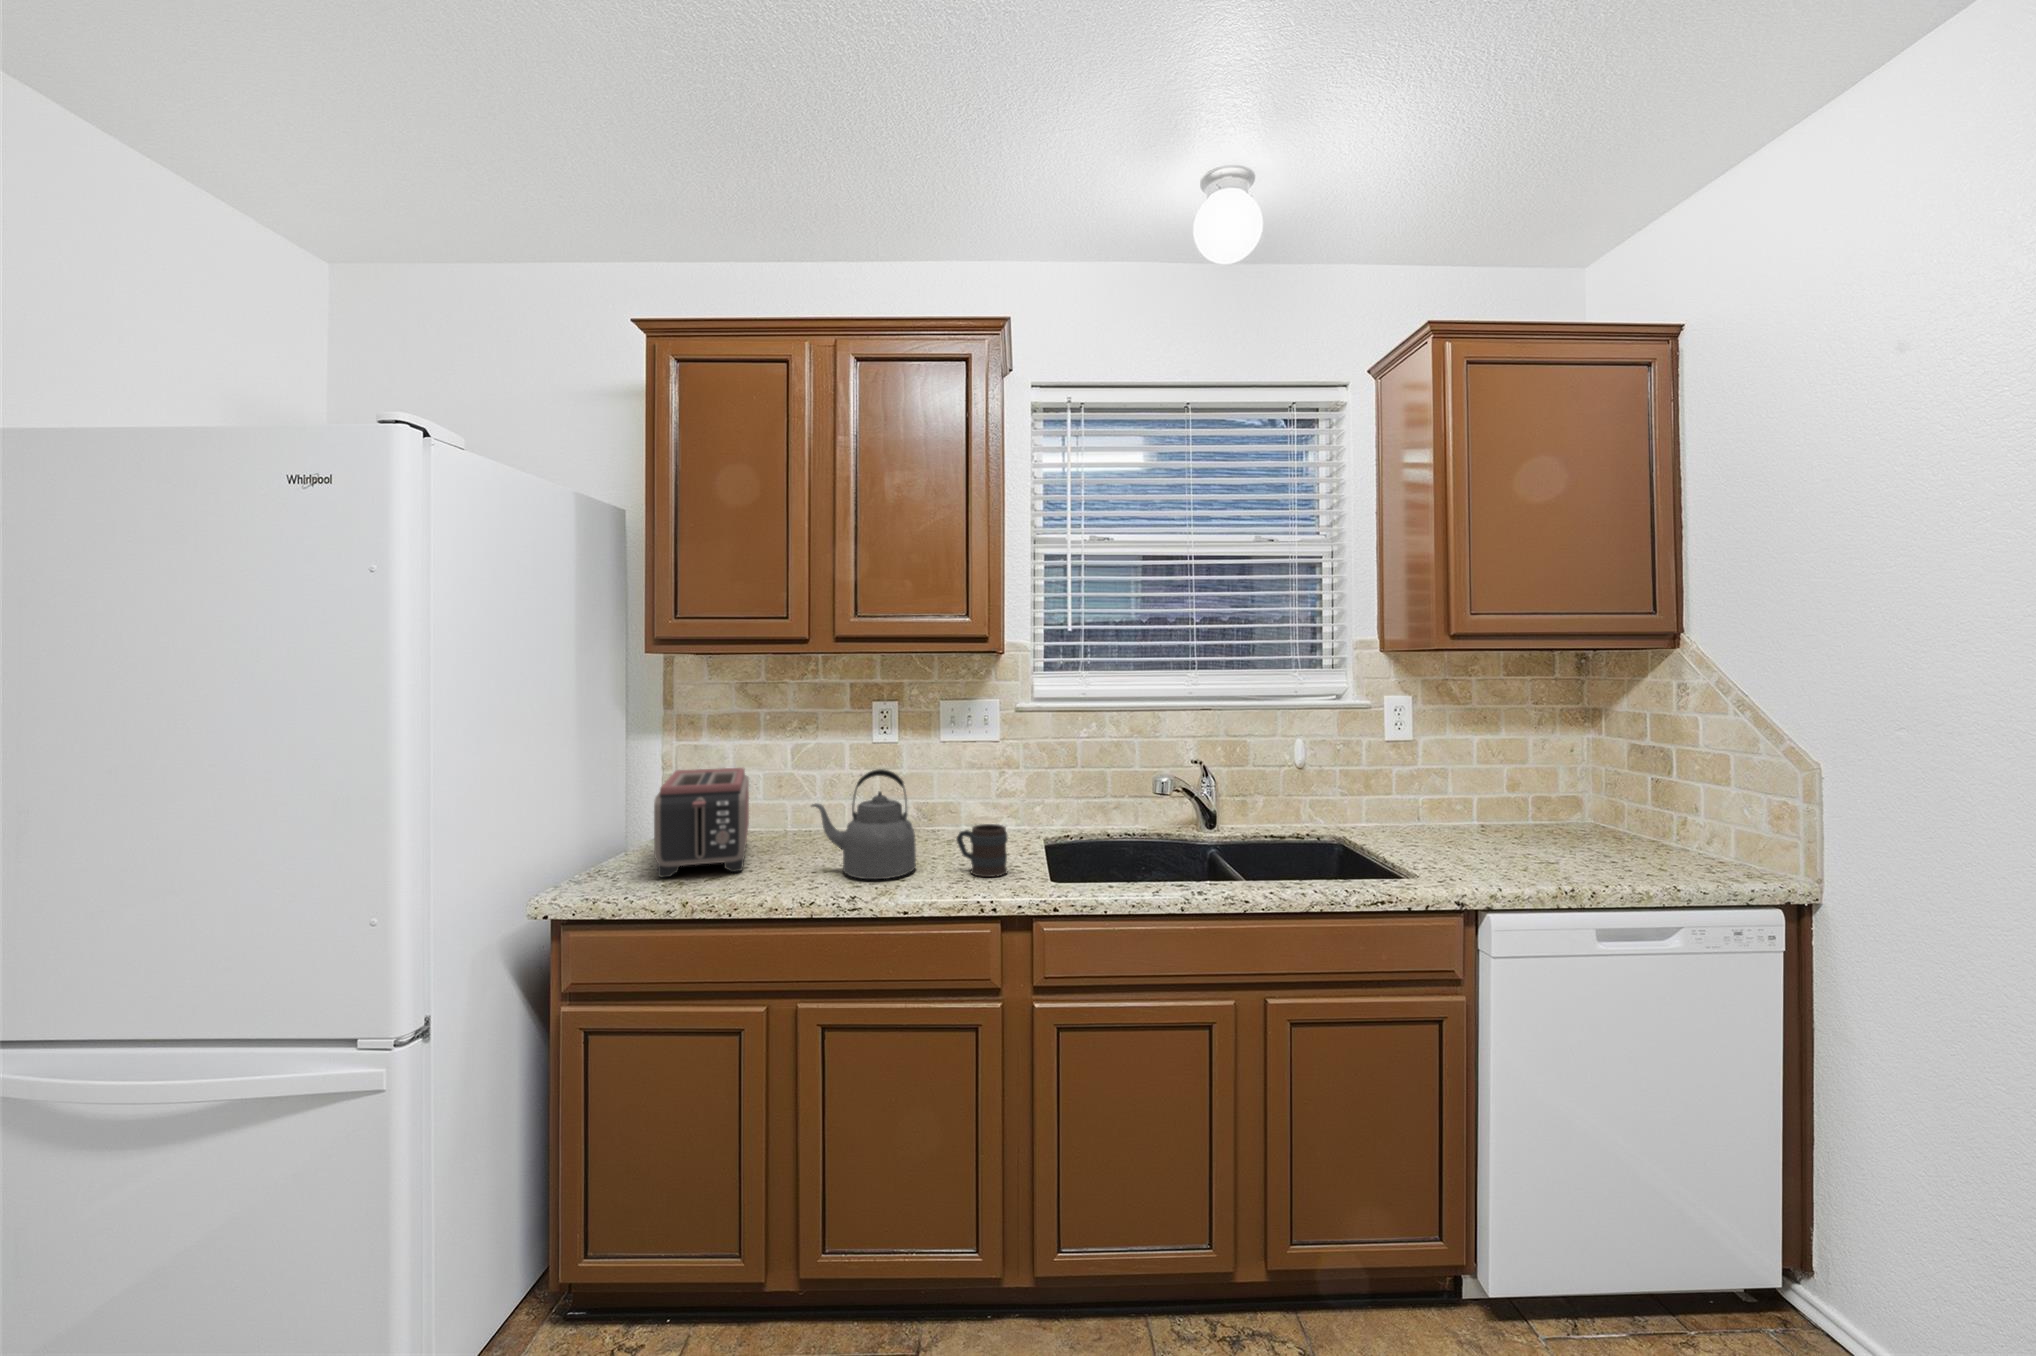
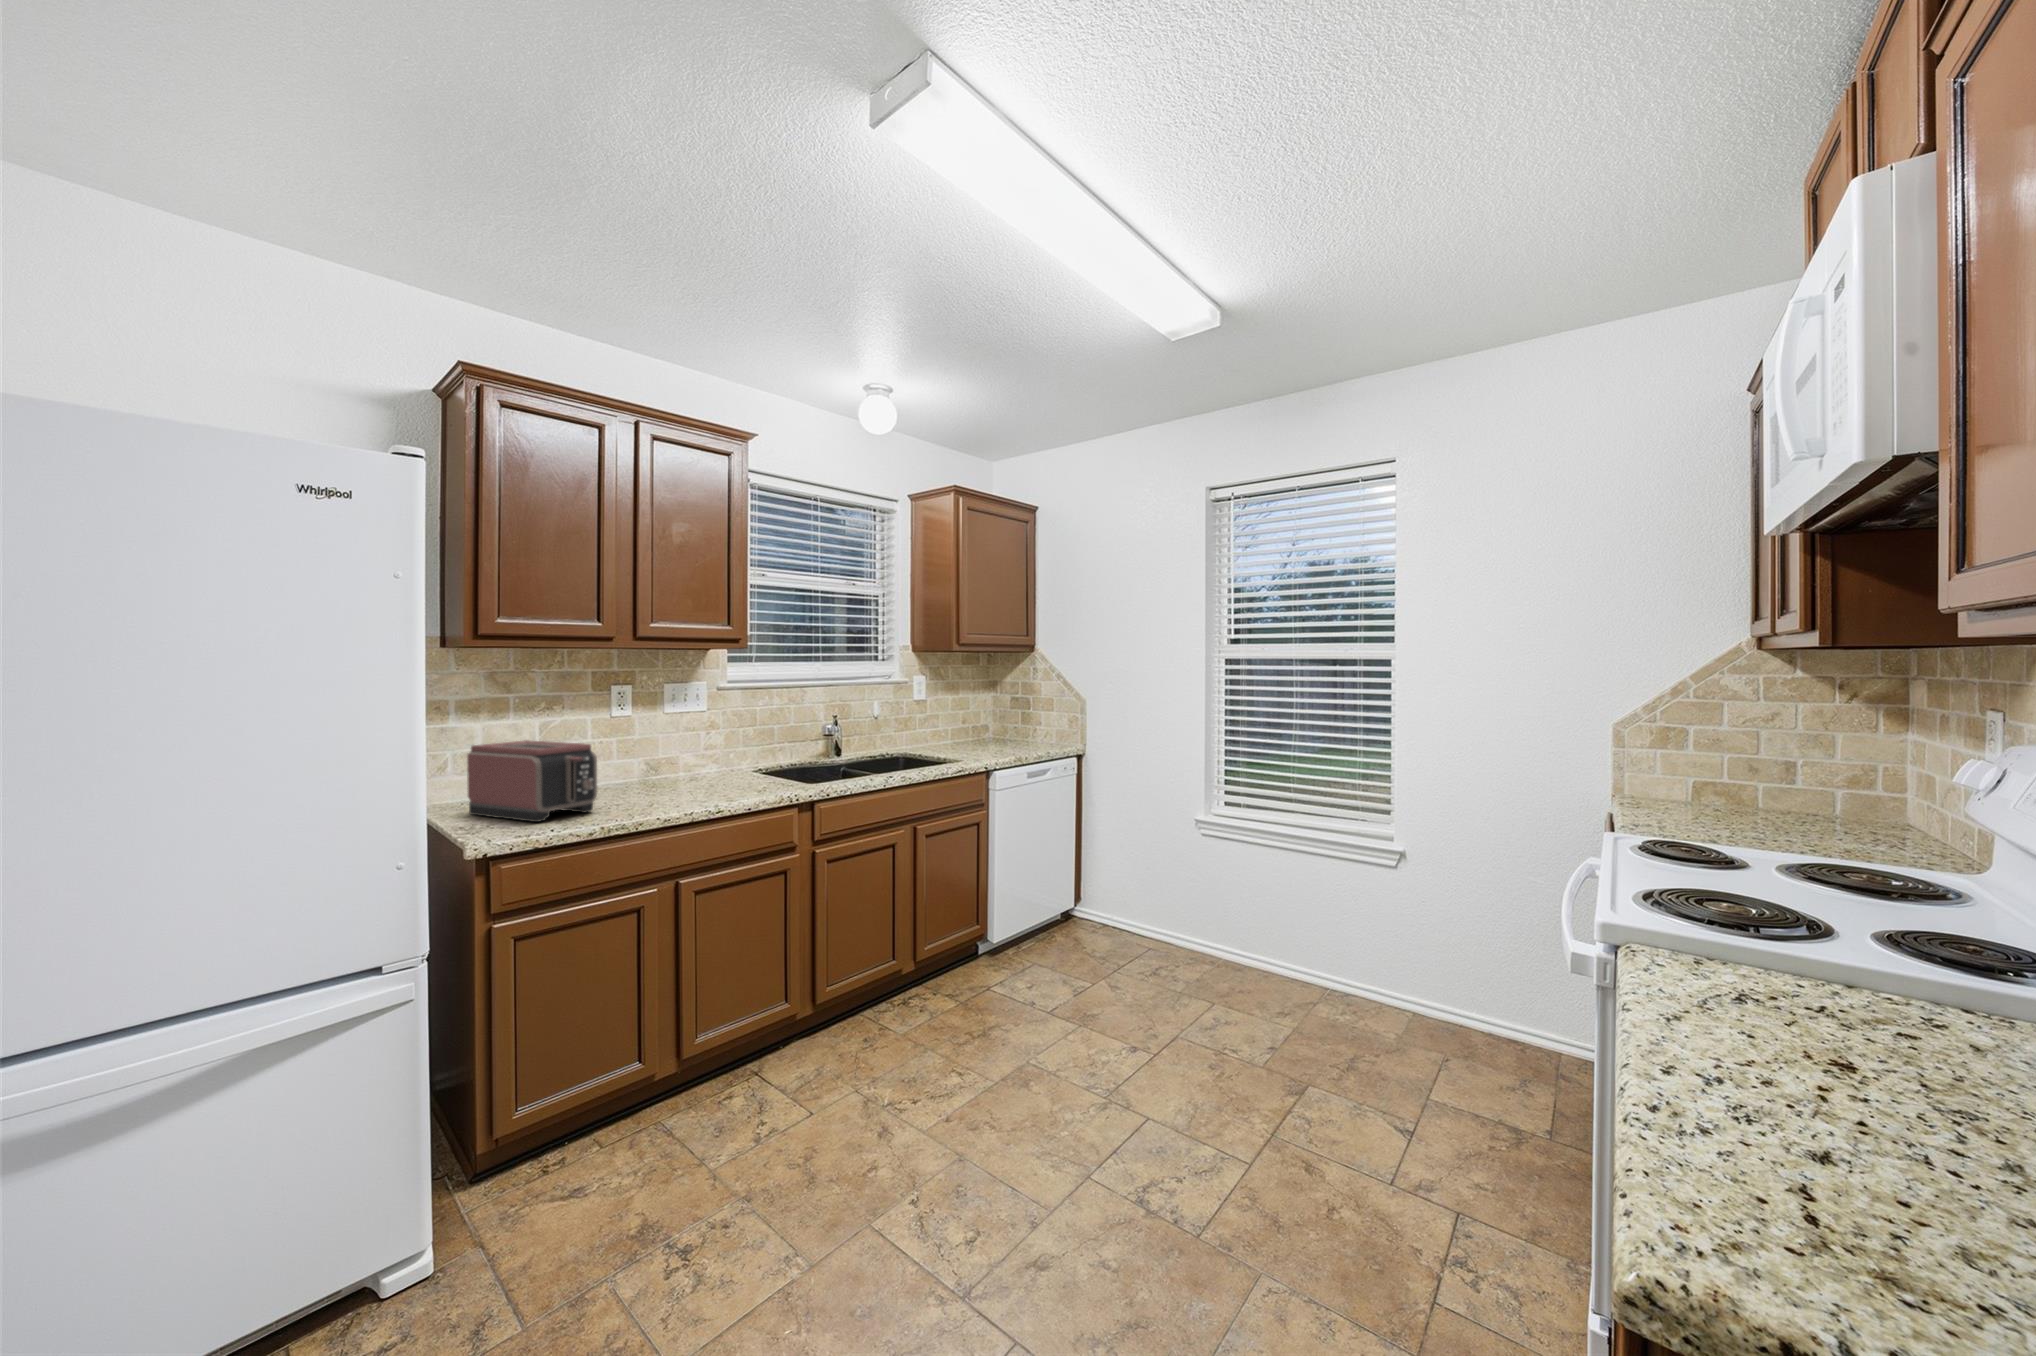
kettle: present [811,769,916,879] -> none [641,727,720,801]
mug: present [956,824,1008,877] -> none [739,759,776,791]

